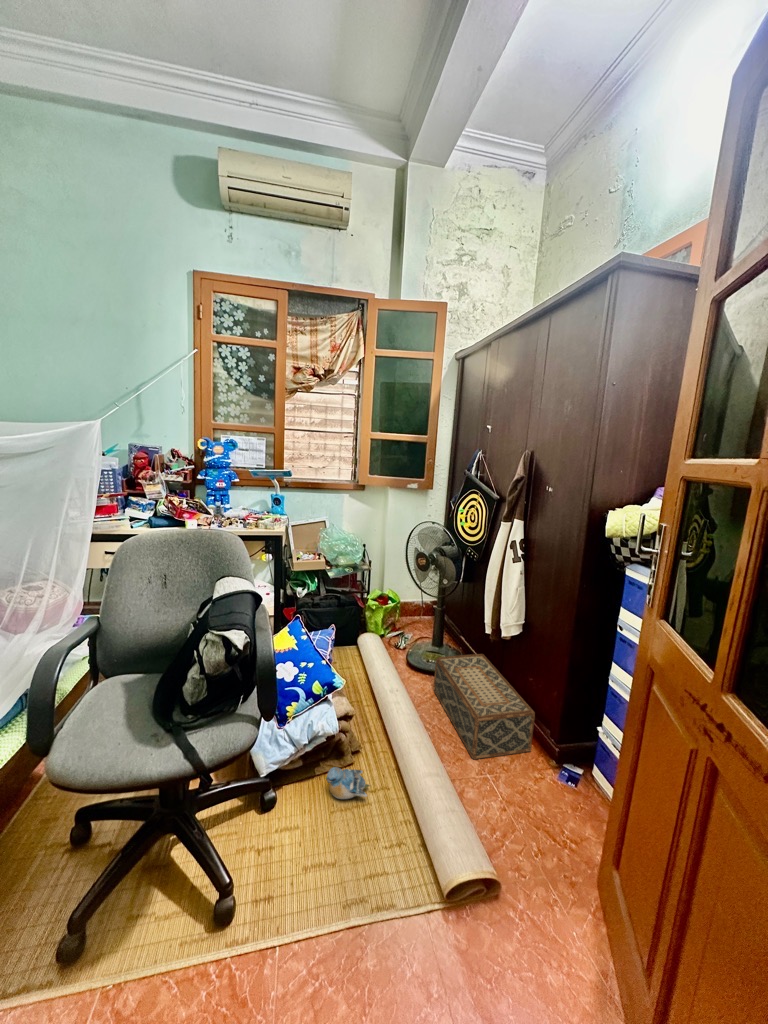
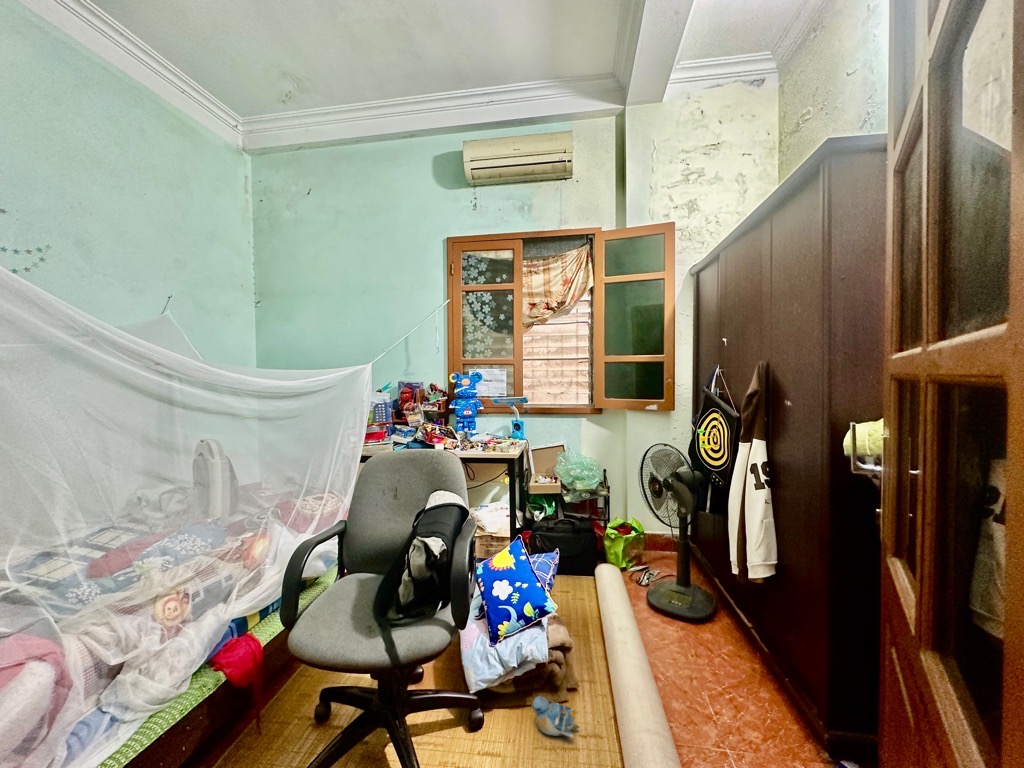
woven basket: present [434,654,535,759] -> none [674,598,794,735]

